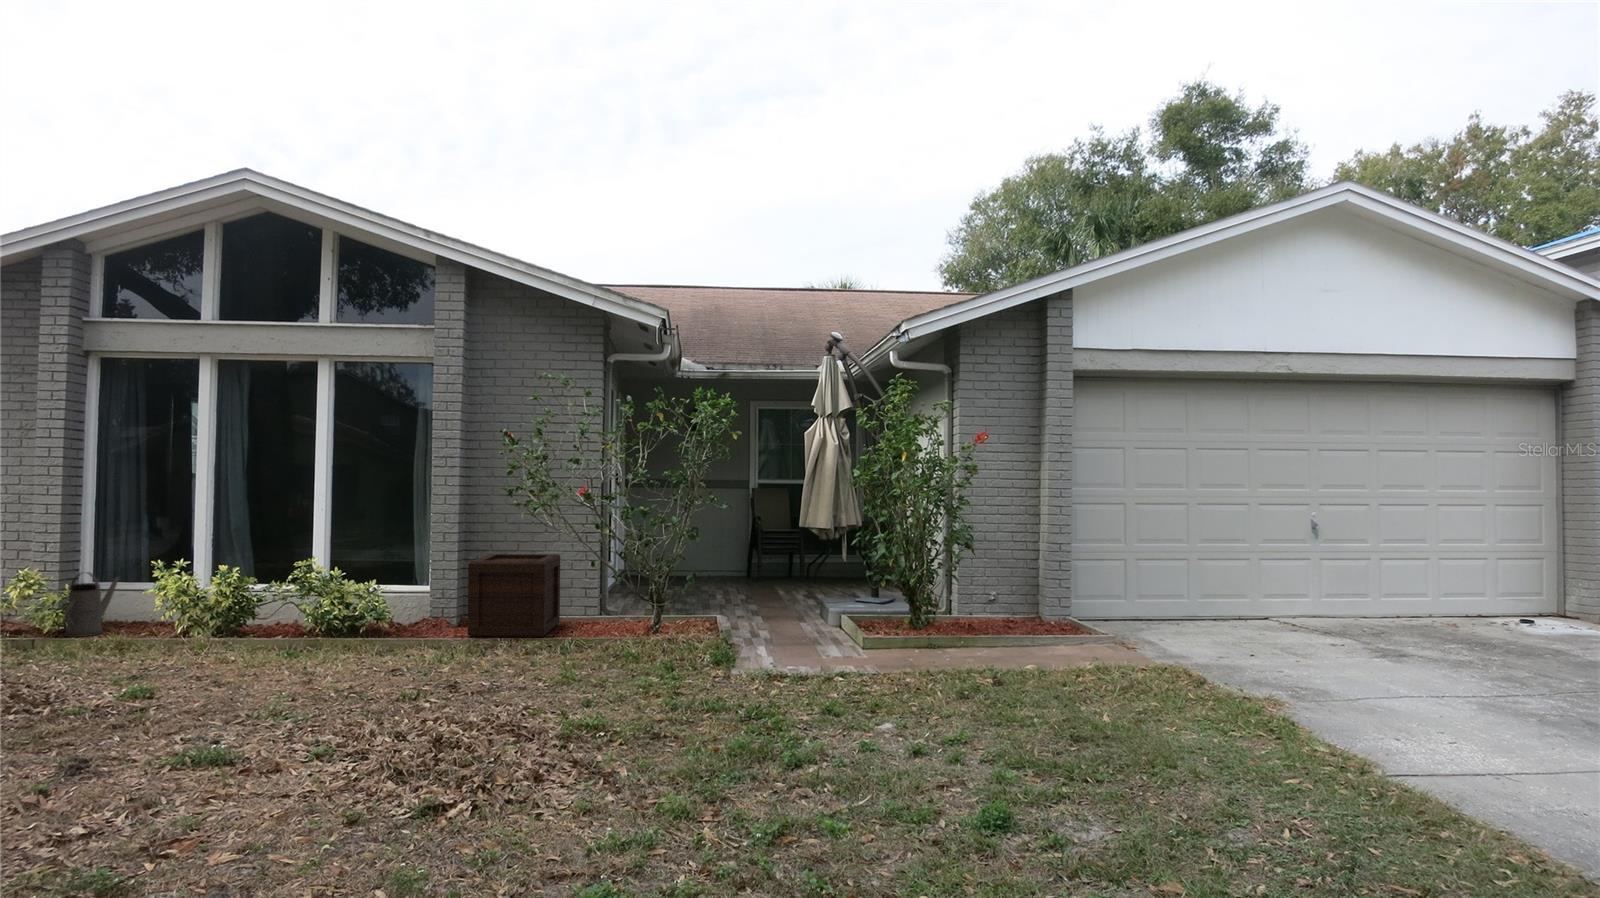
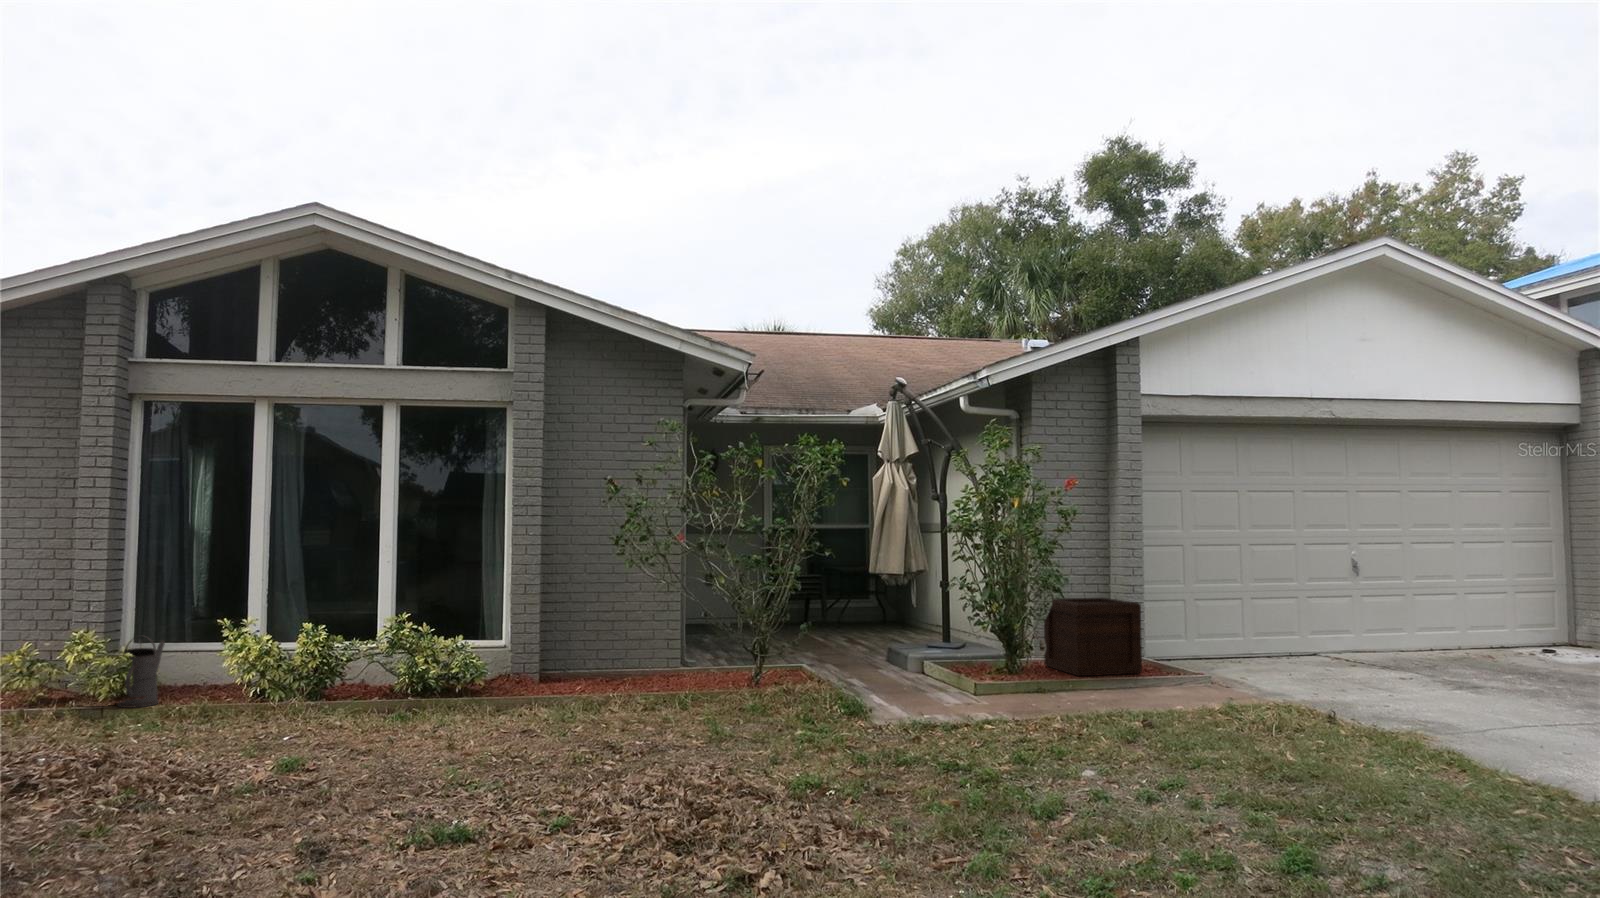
wooden crate: present [468,554,560,637] -> present [1044,597,1142,676]

